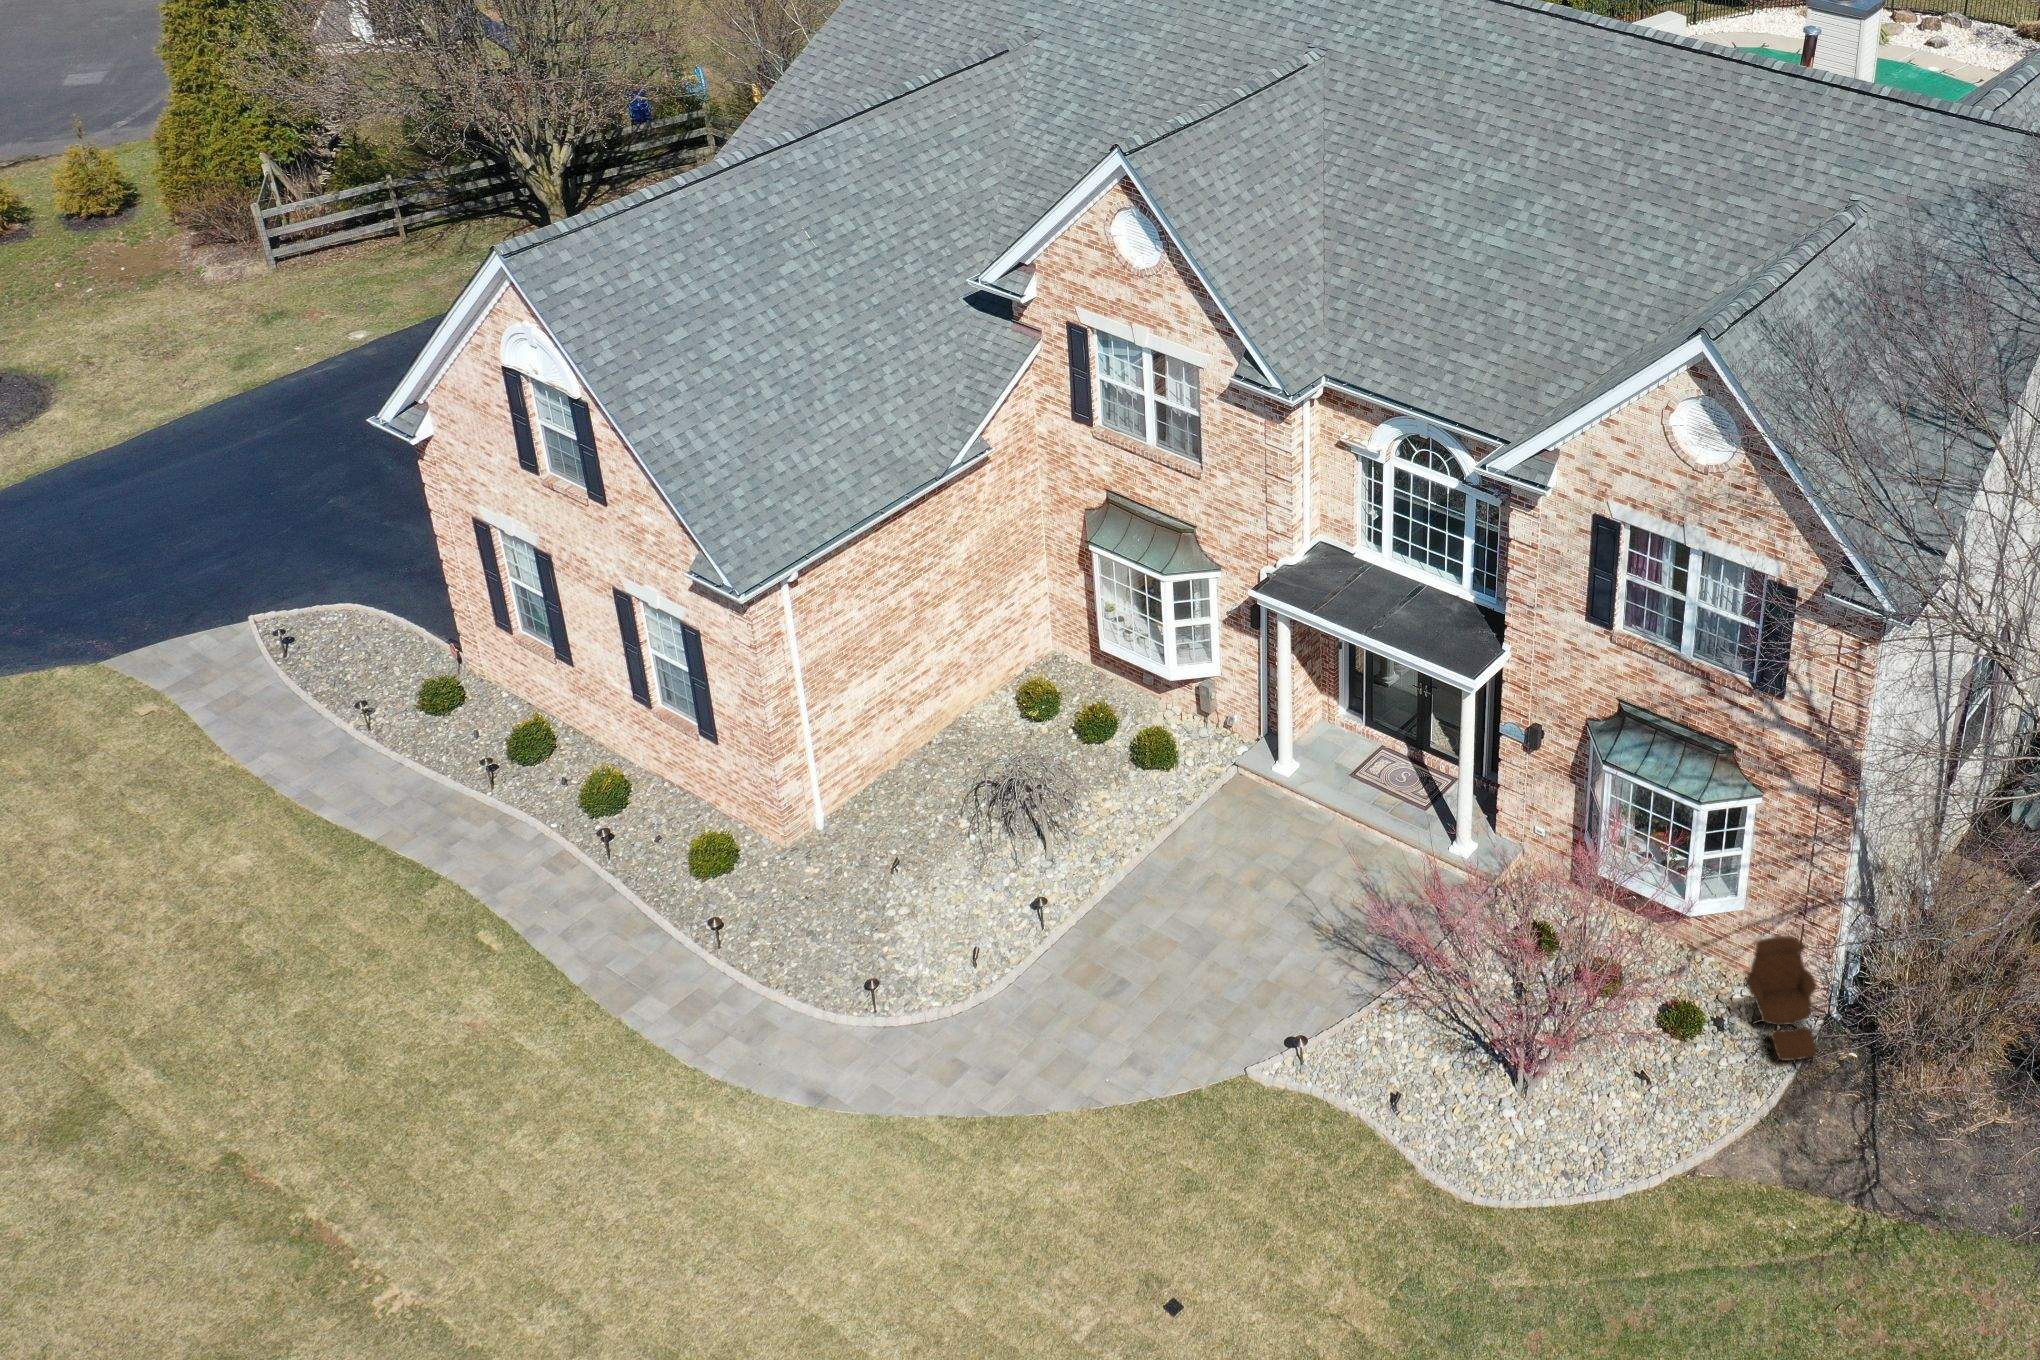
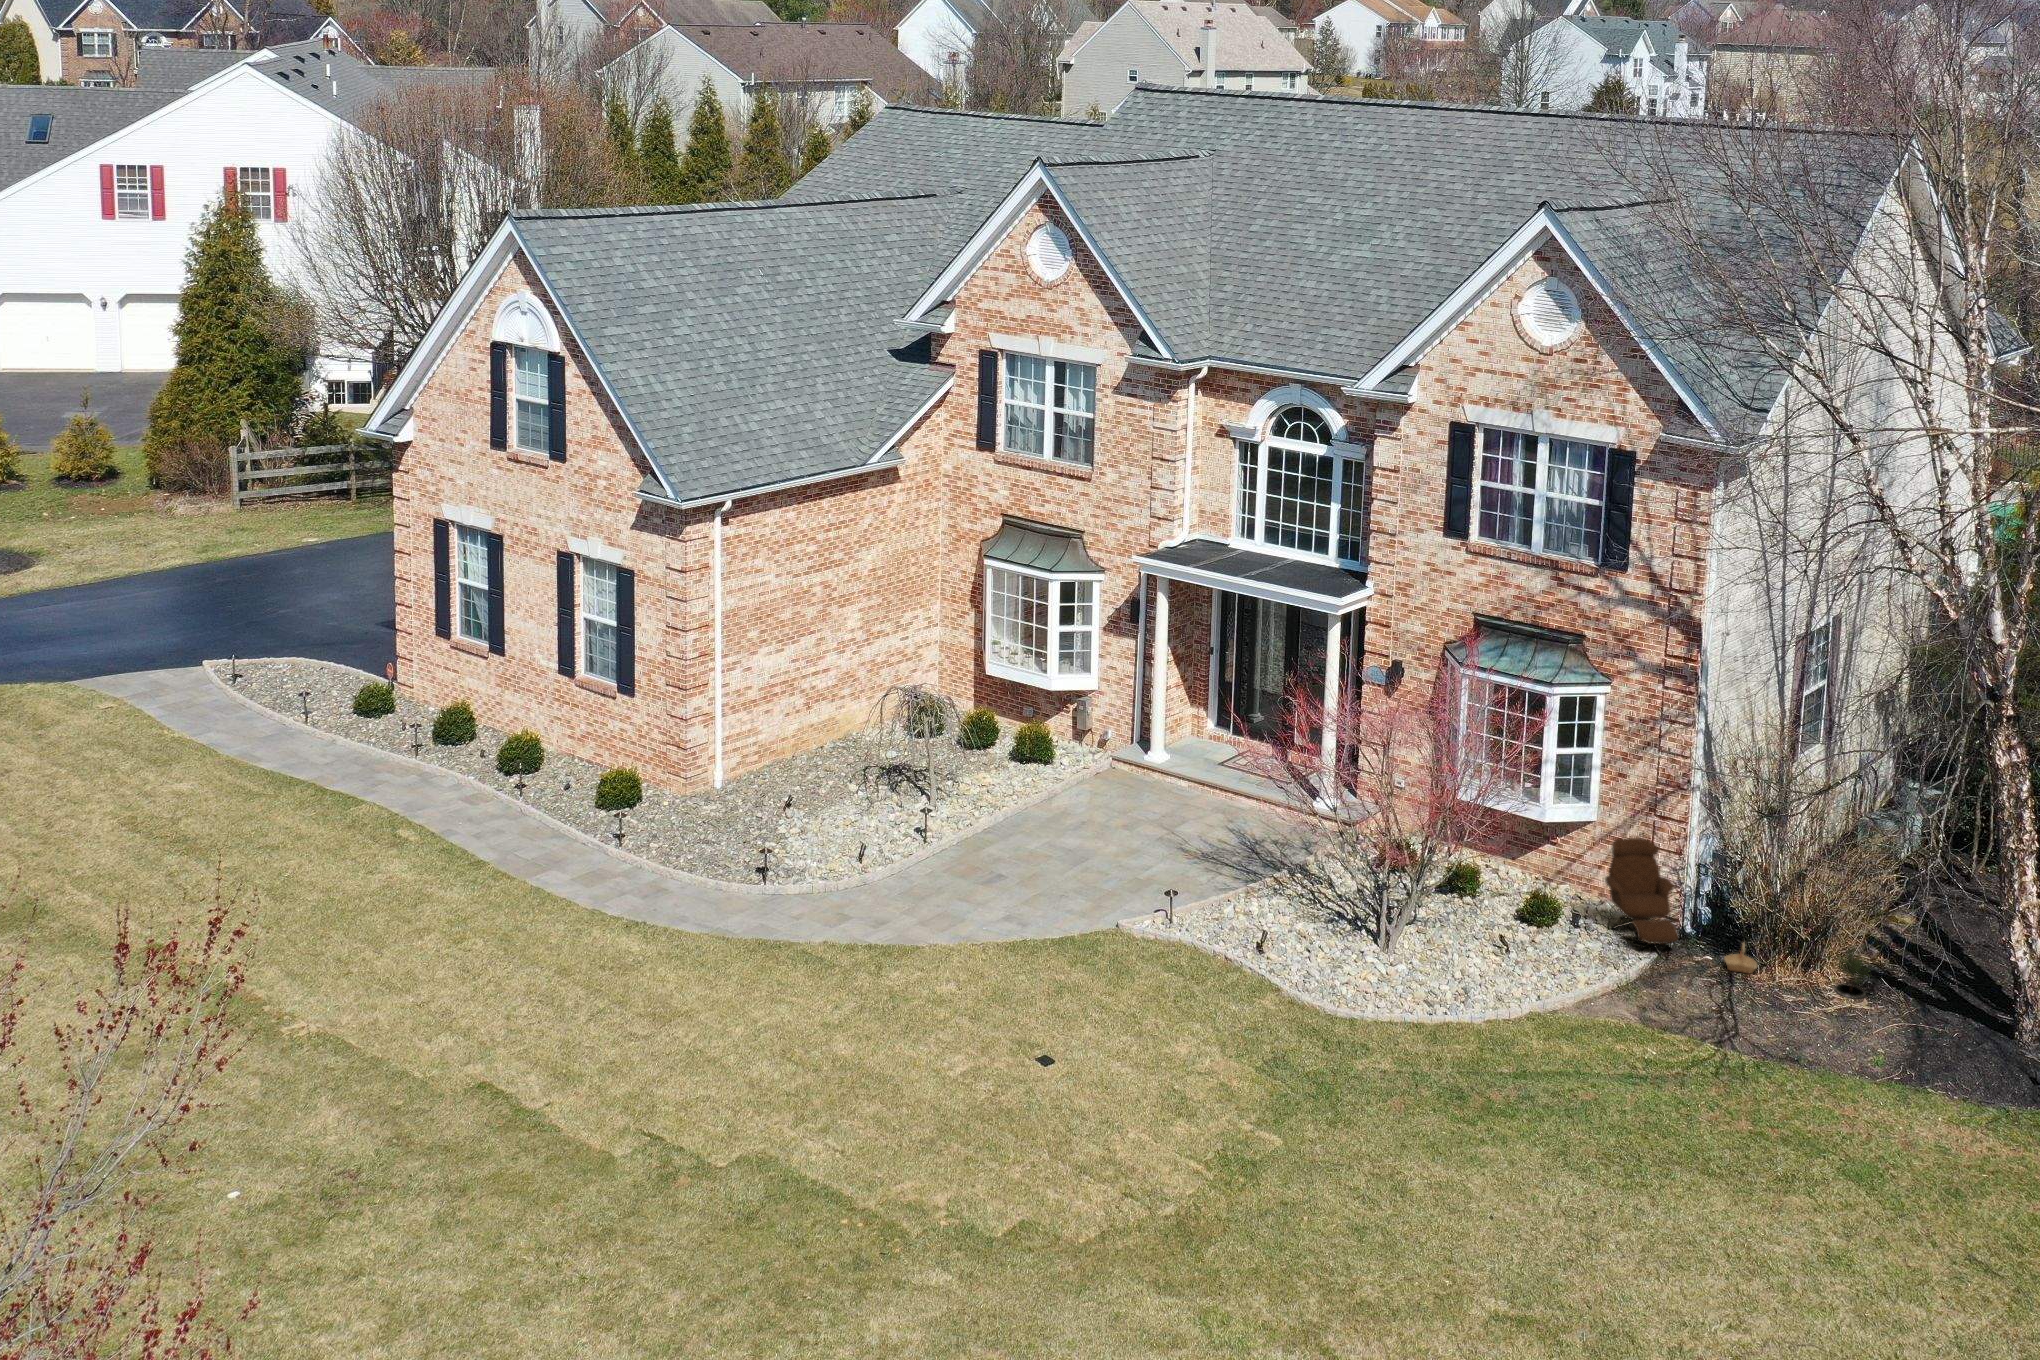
basket: none [1861,1063,1894,1096] -> present [1724,943,1757,974]
potted tree: none [1968,1081,2006,1133] -> present [1834,945,1870,998]

